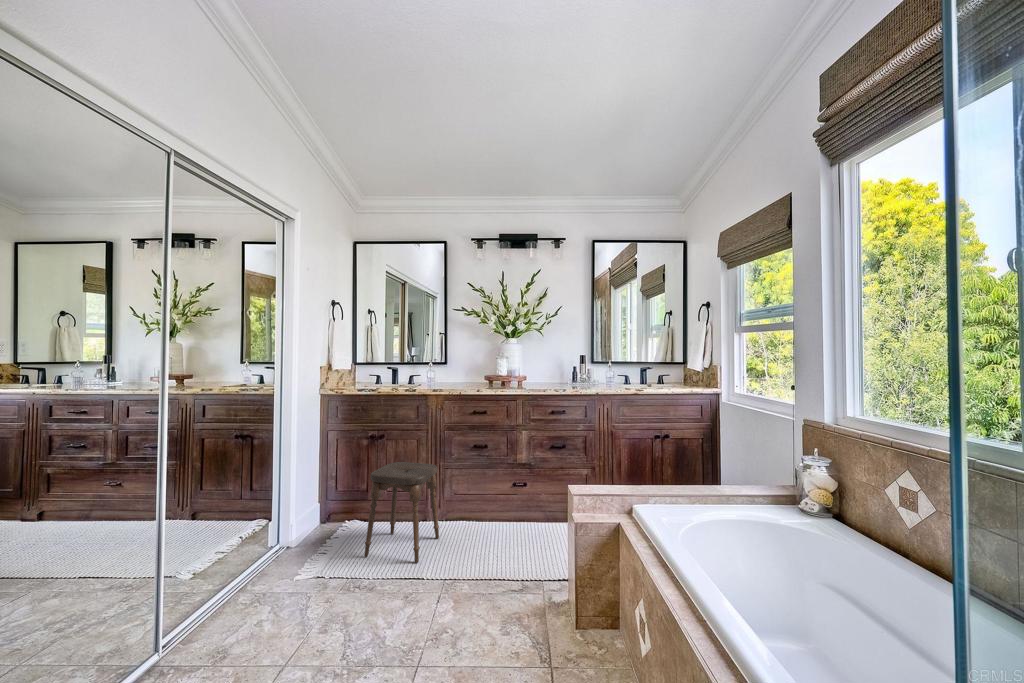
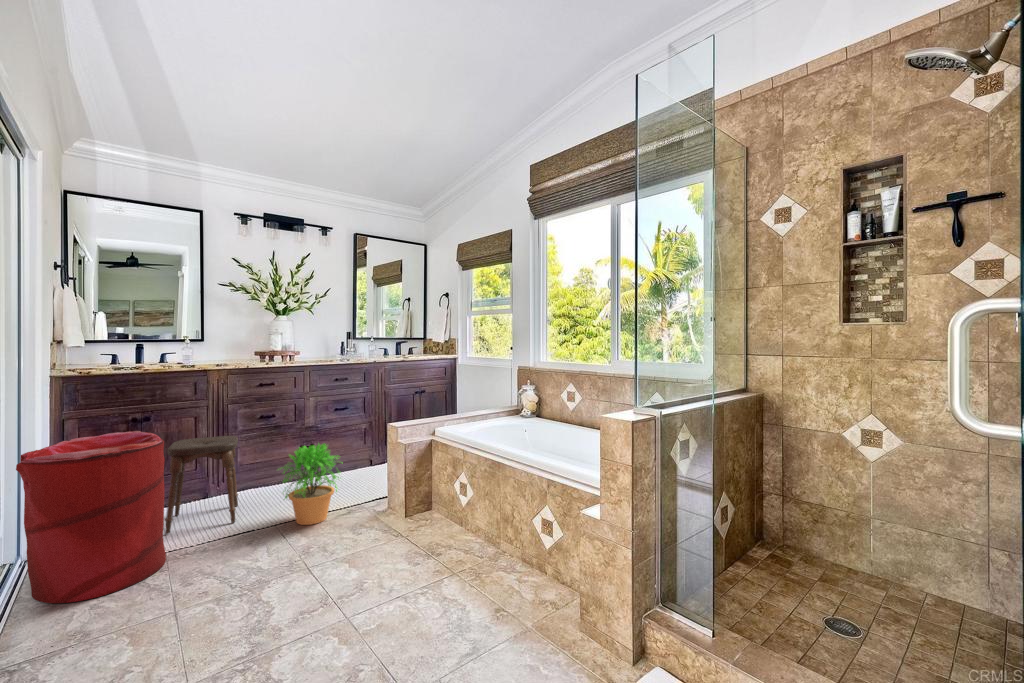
laundry hamper: none [229,455,341,622] -> present [16,431,166,603]
potted plant: none [444,496,513,599] -> present [283,444,339,525]

